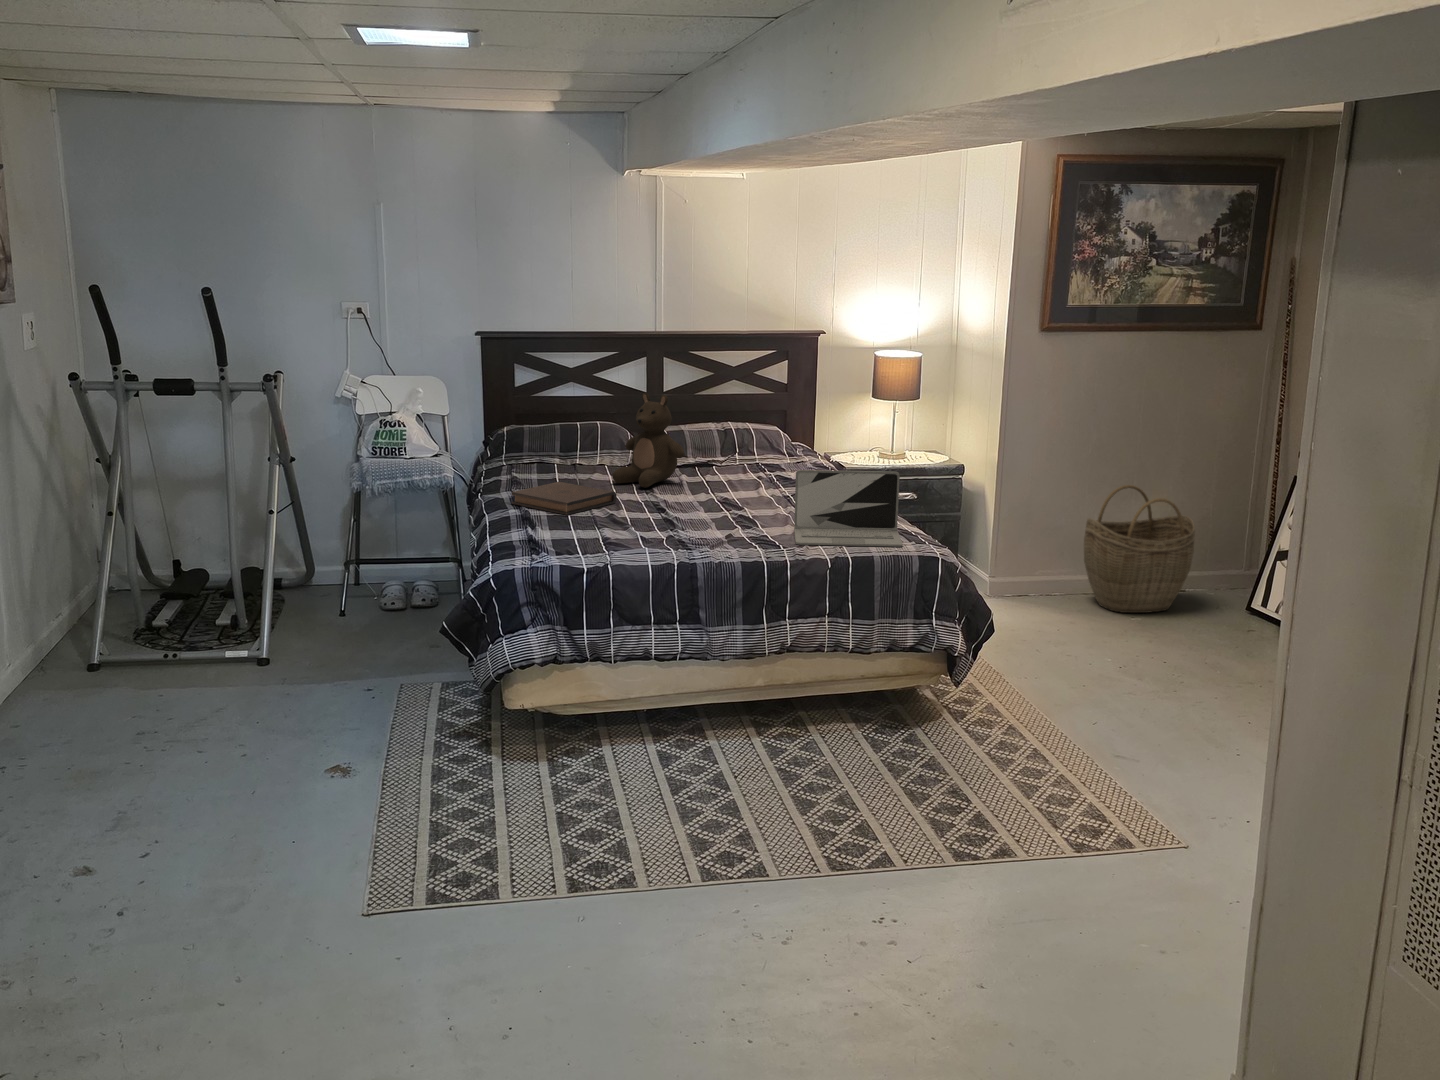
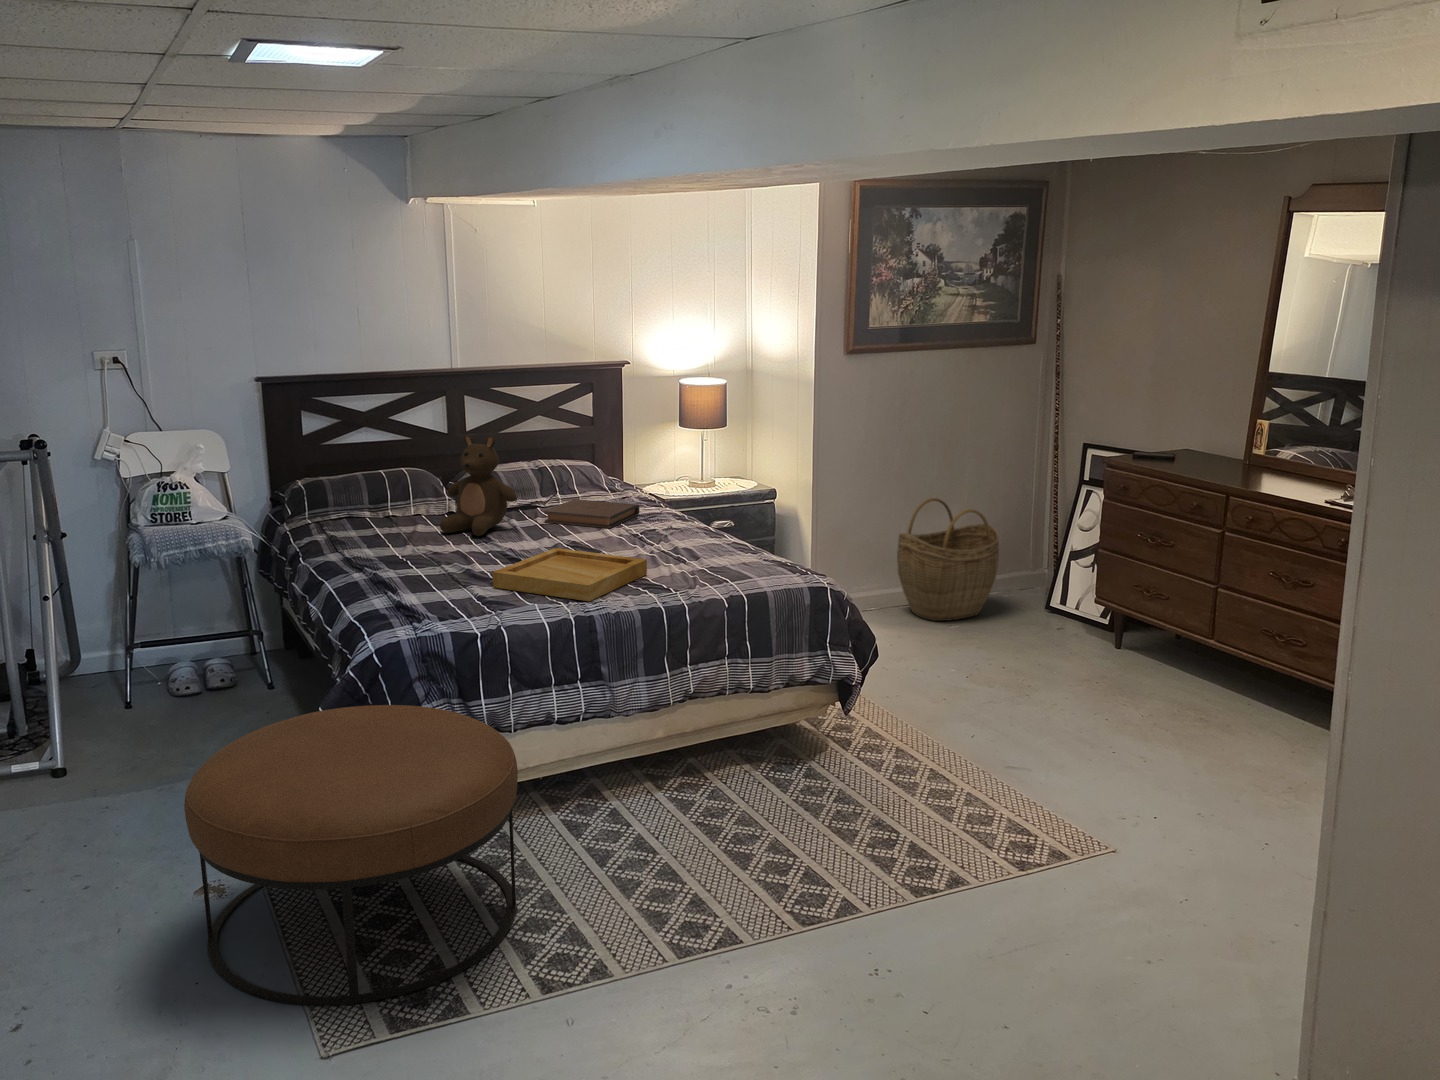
laptop: present [794,470,903,547] -> none [664,503,783,585]
book: present [512,482,617,515] -> present [544,499,640,528]
tray: none [627,502,775,551] -> present [493,548,647,601]
ottoman: none [299,624,588,874] -> present [184,705,518,1005]

